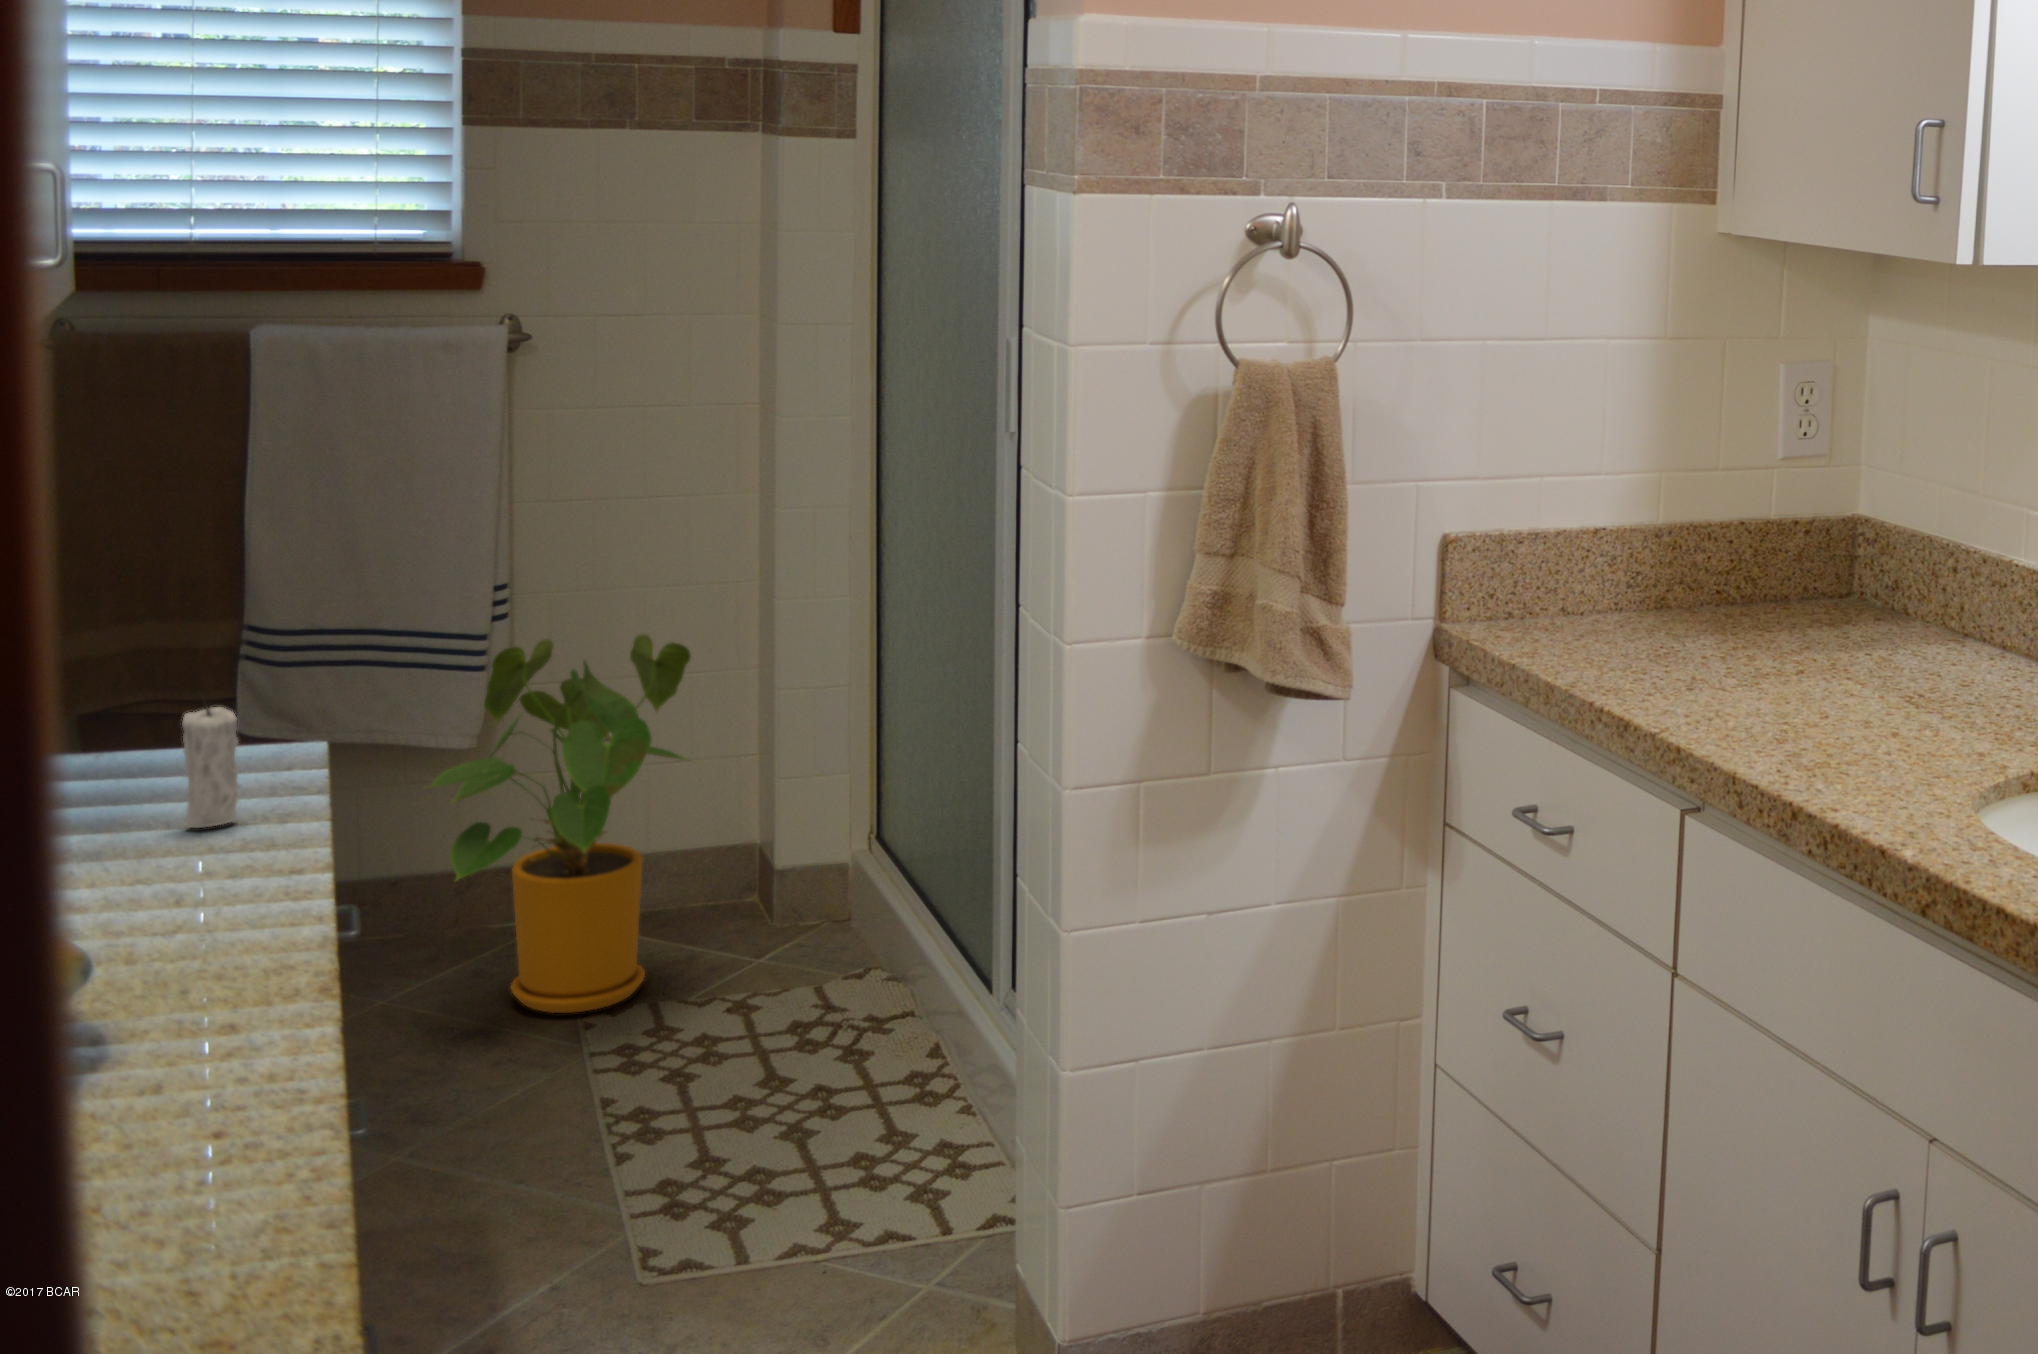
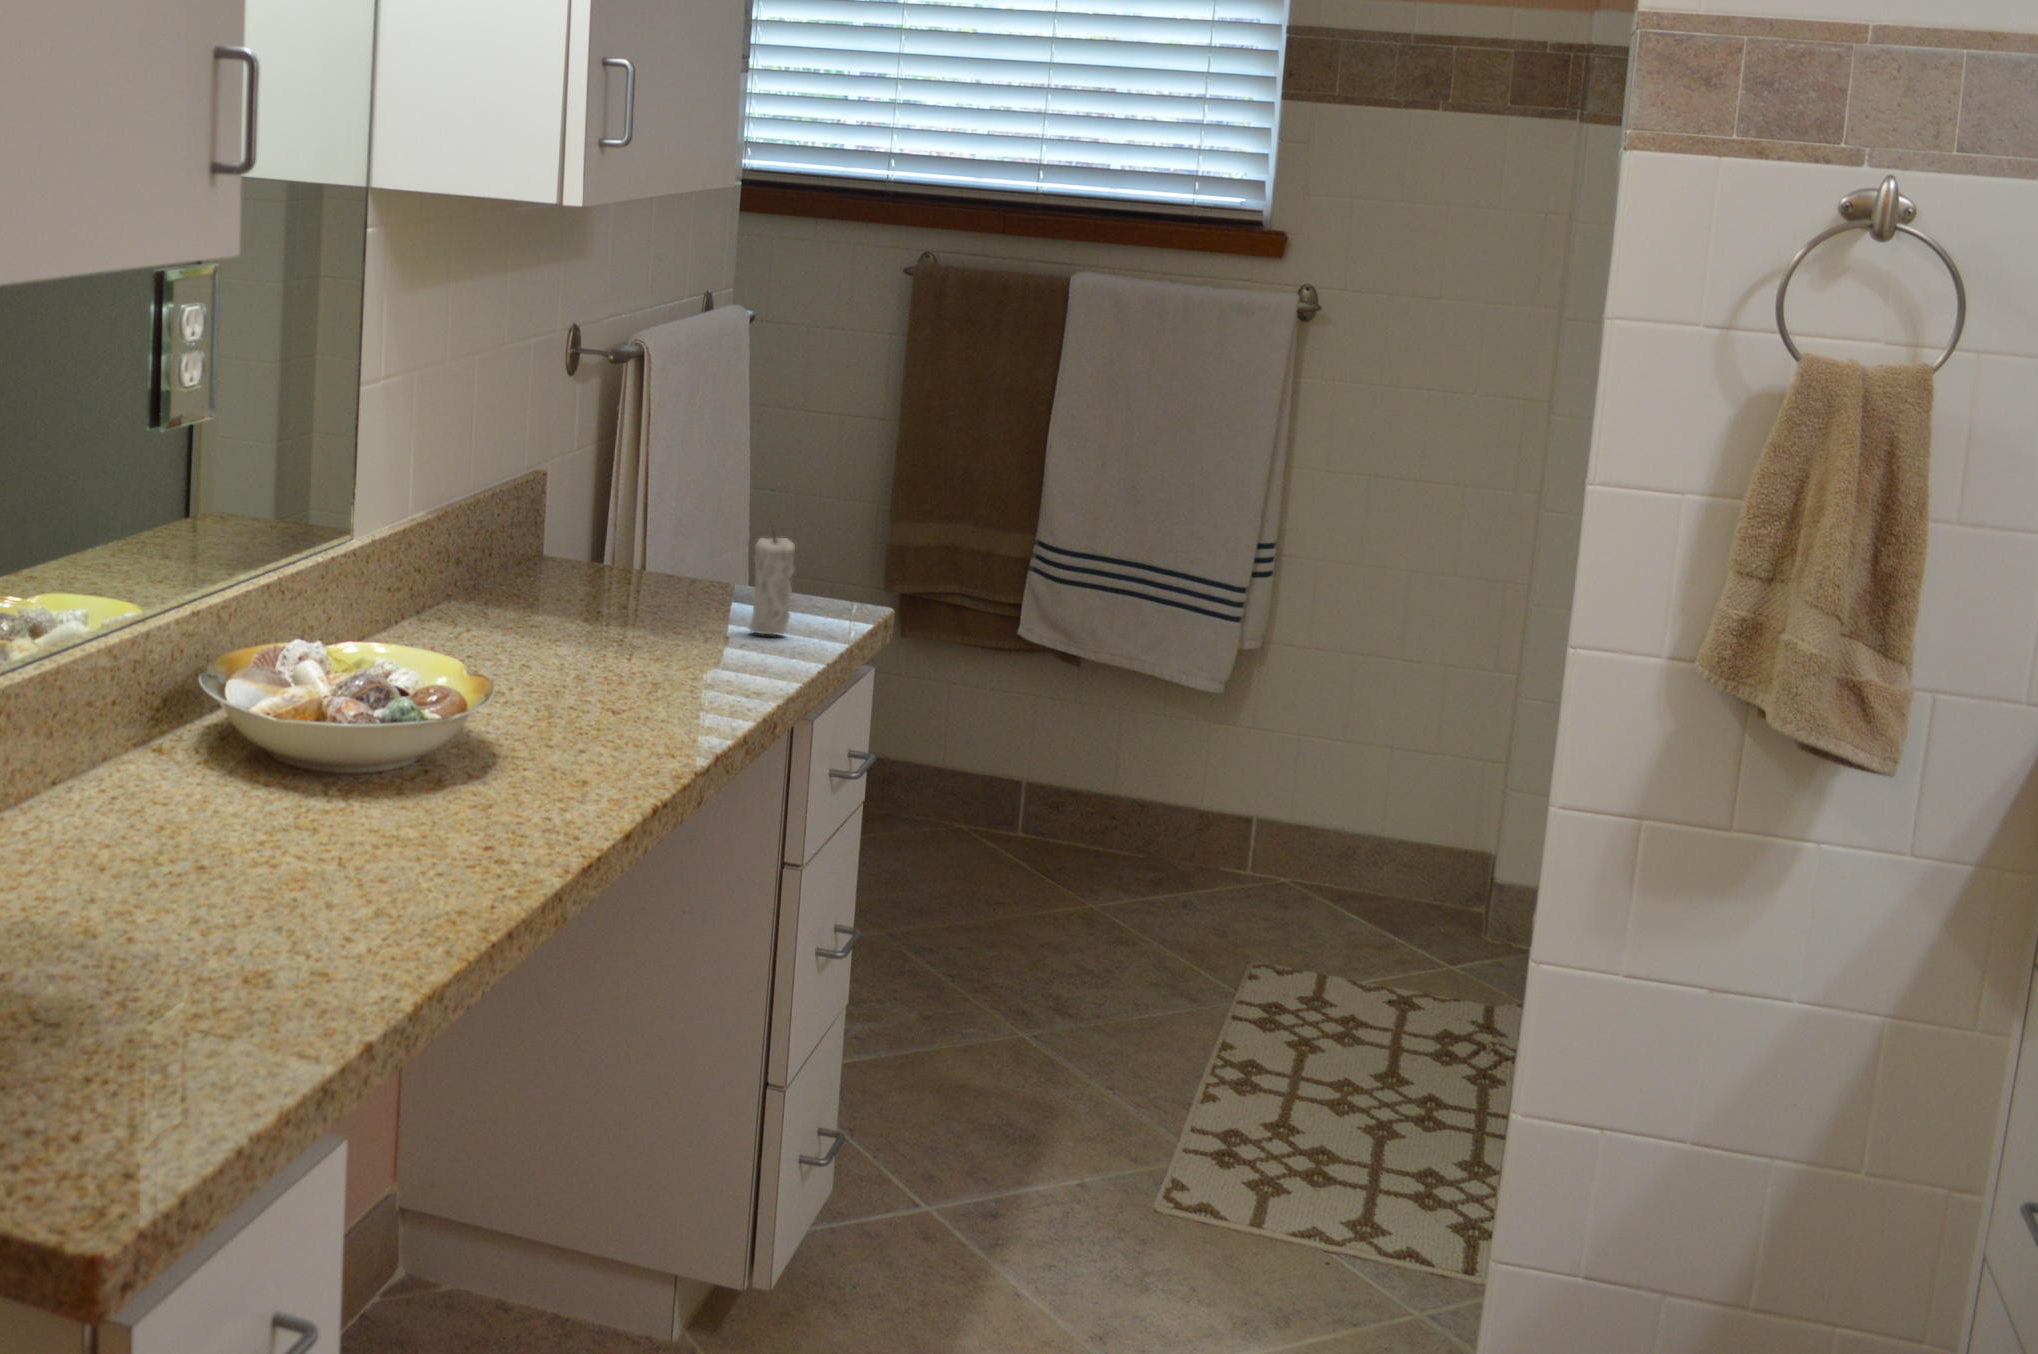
house plant: present [427,634,696,1013] -> none [1131,602,1425,968]

